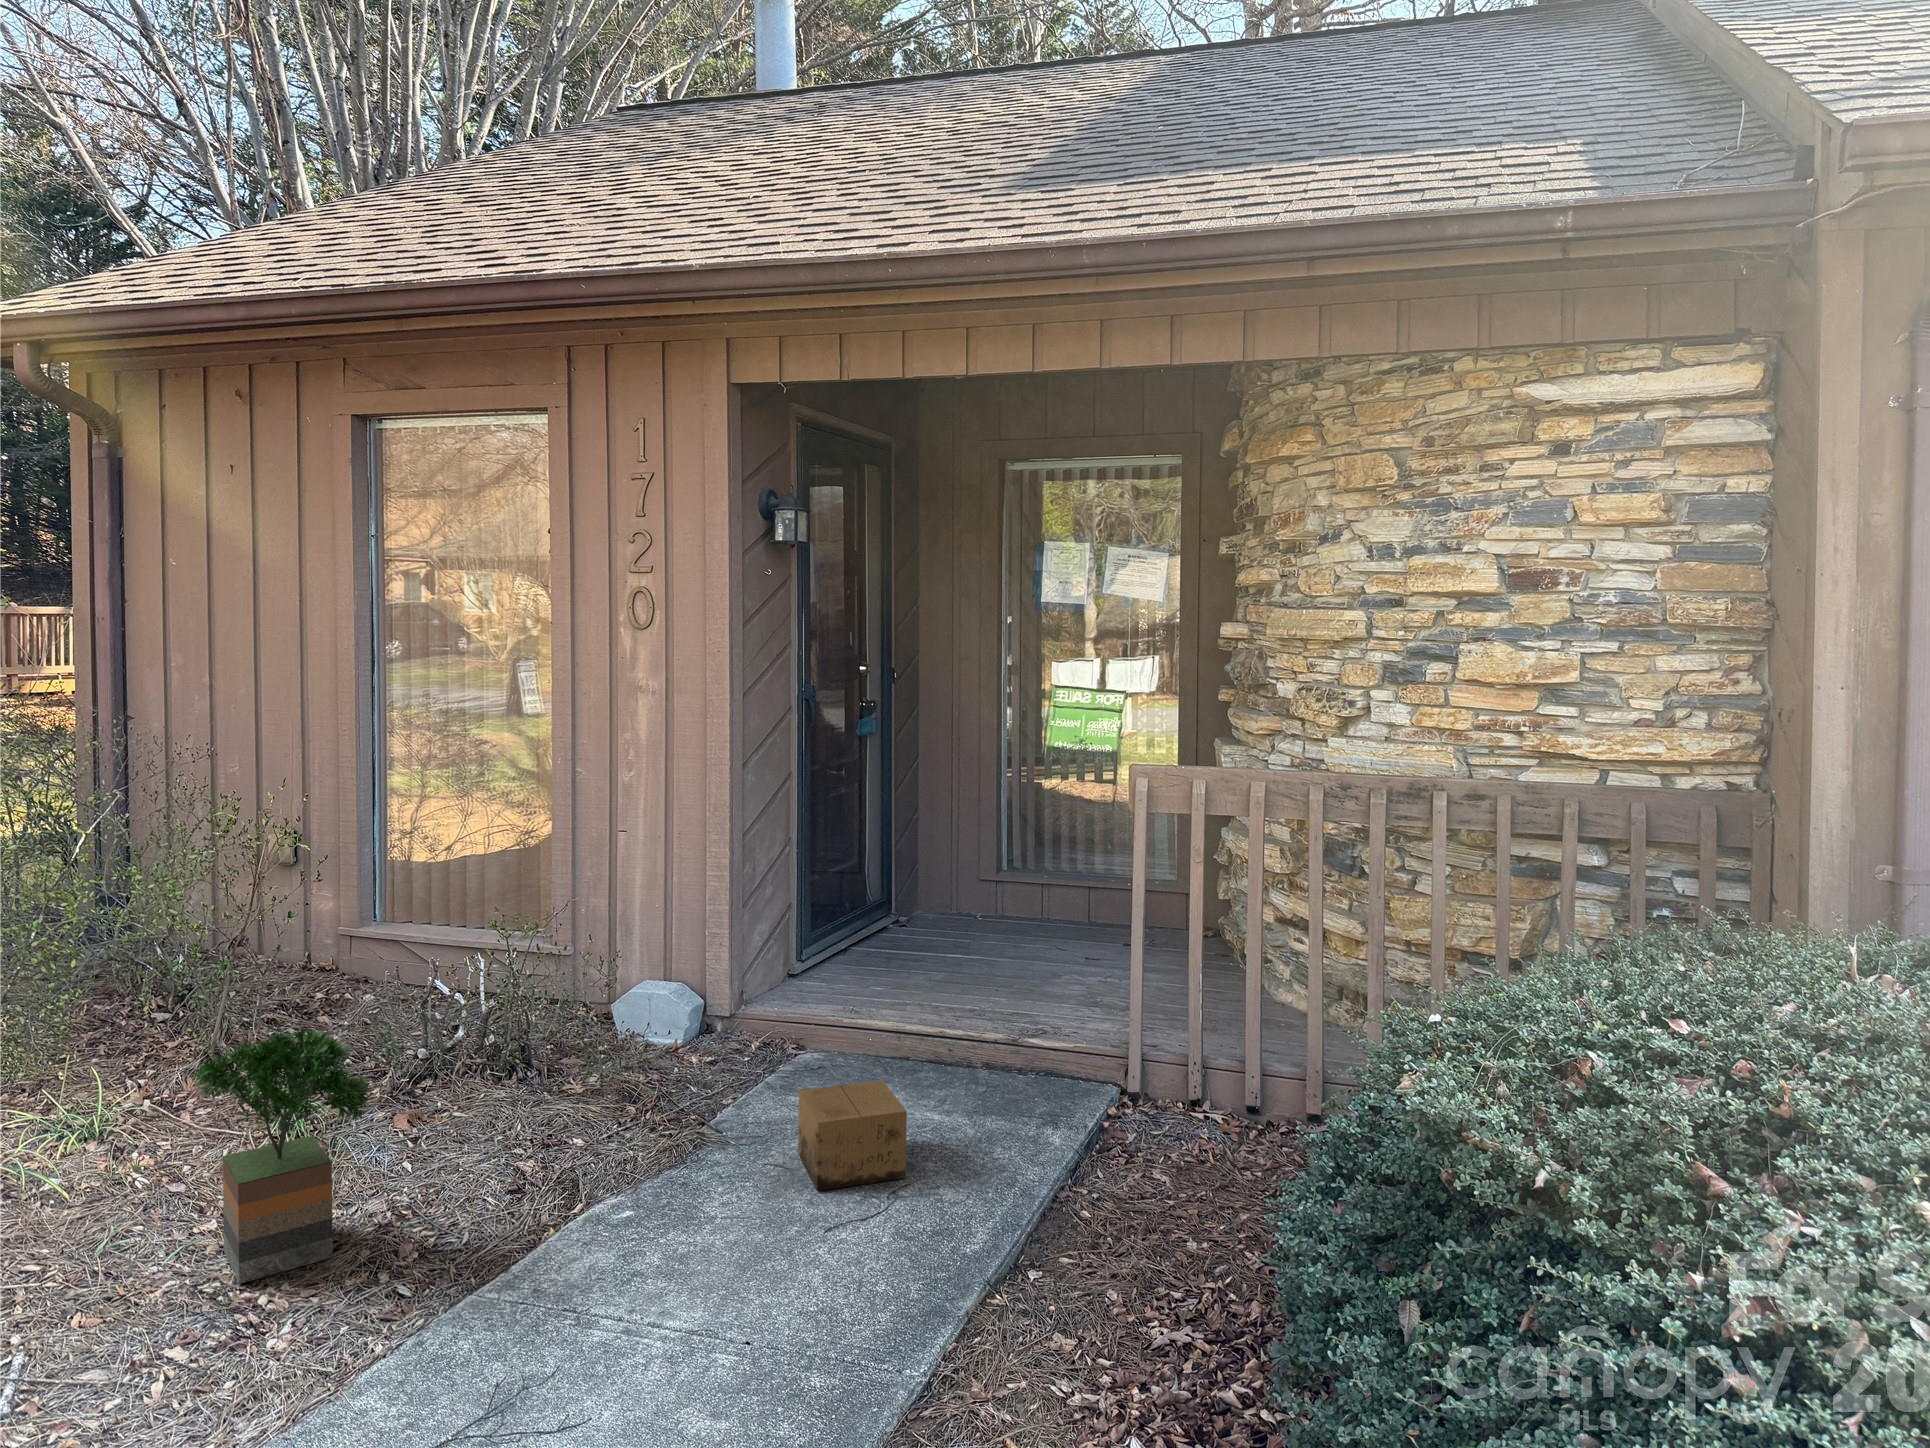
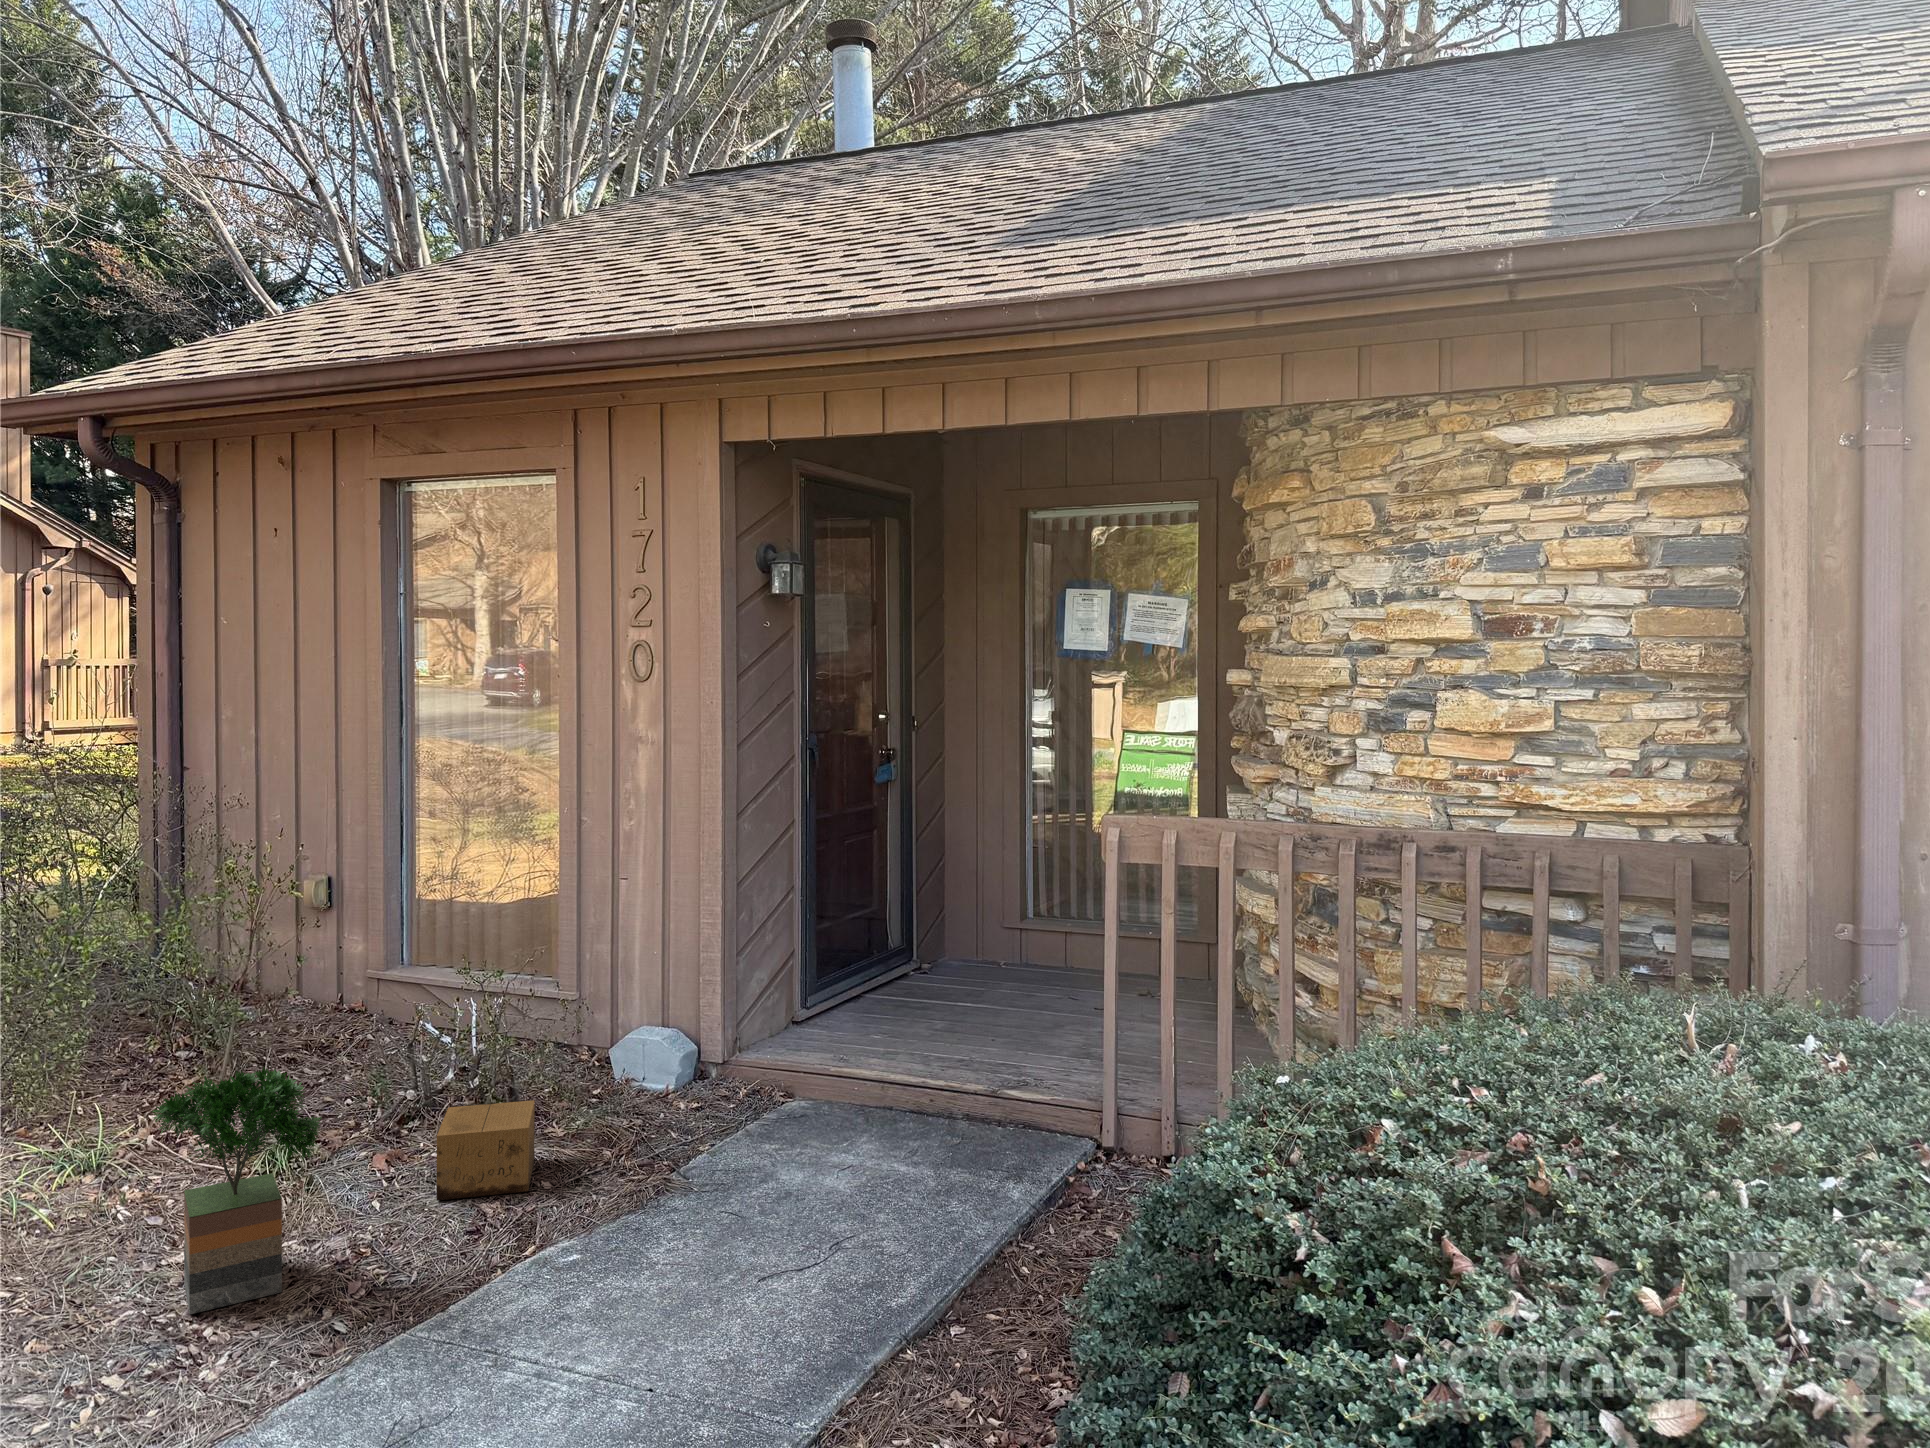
cardboard box: present [798,1080,907,1191] -> present [437,1100,535,1200]

